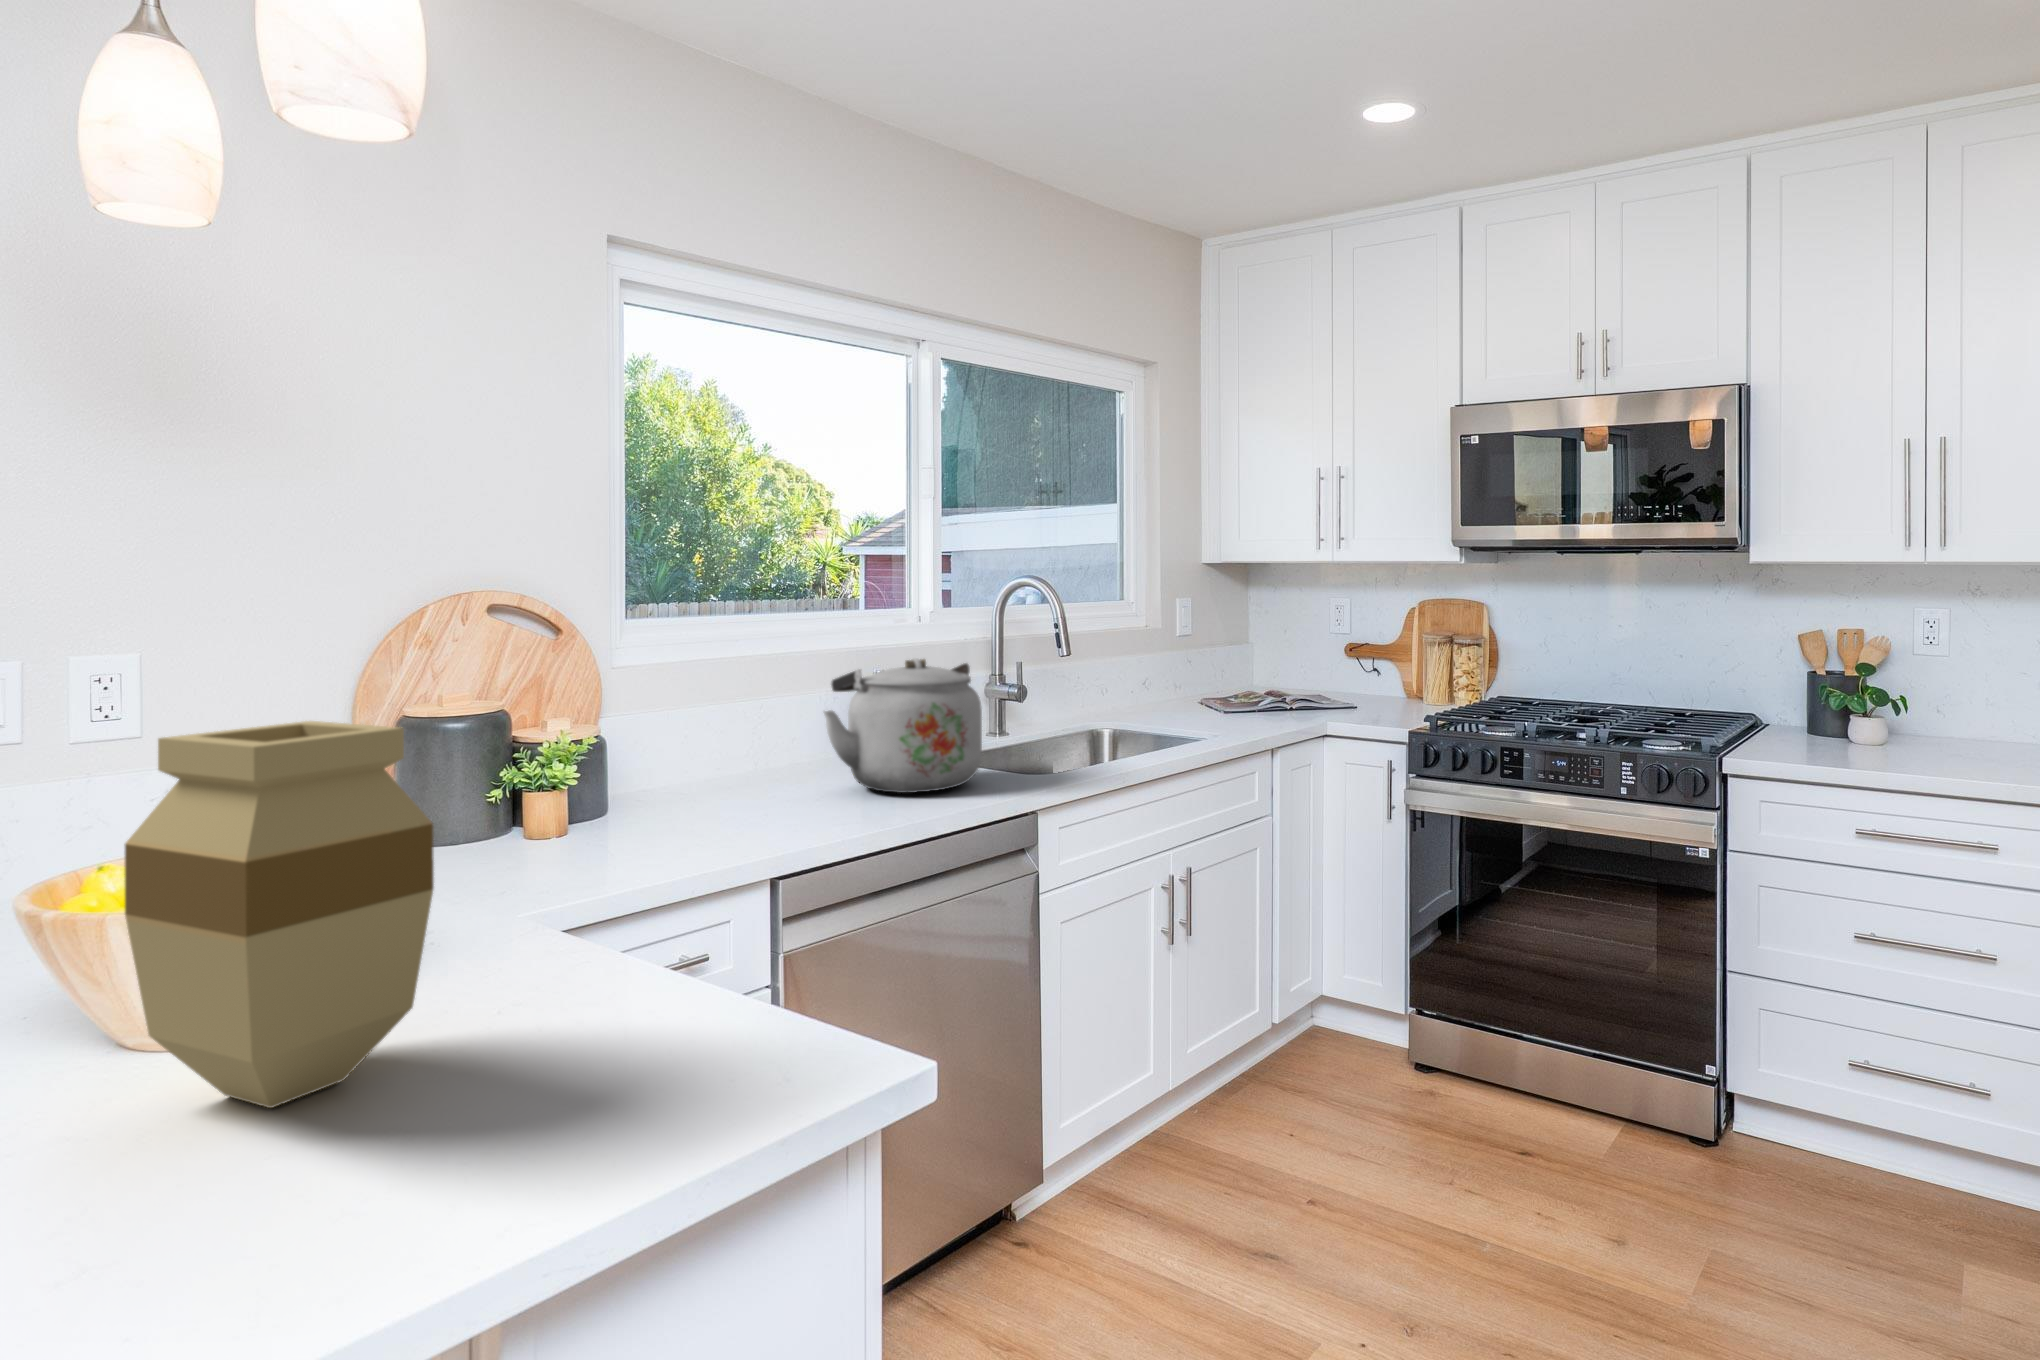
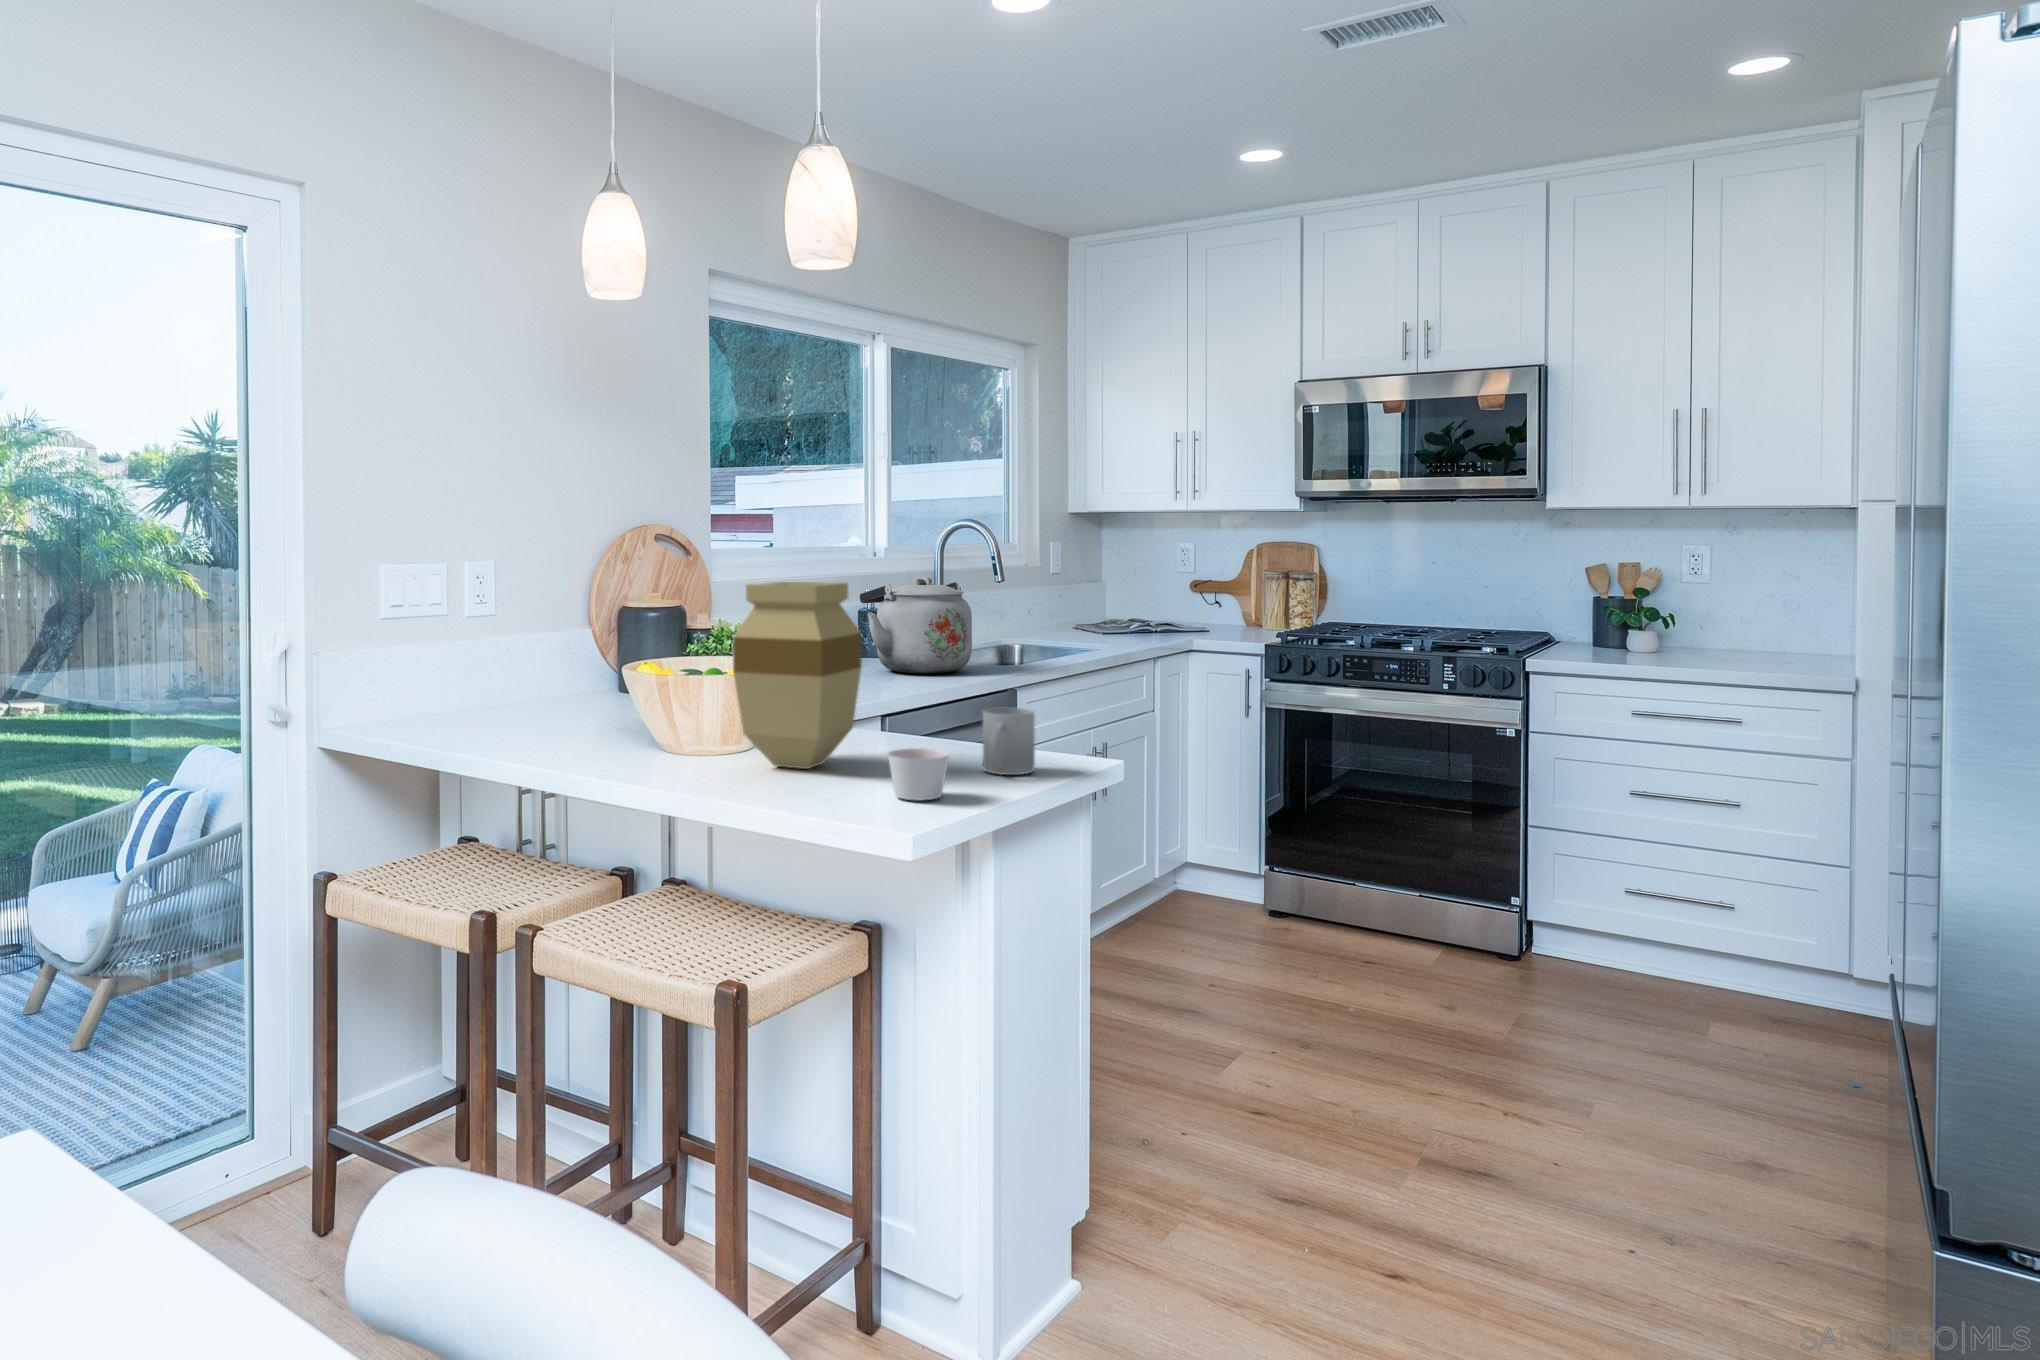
mug: none [594,971,731,1126] -> present [983,708,1035,775]
candle: none [229,1117,400,1273] -> present [888,748,949,800]

